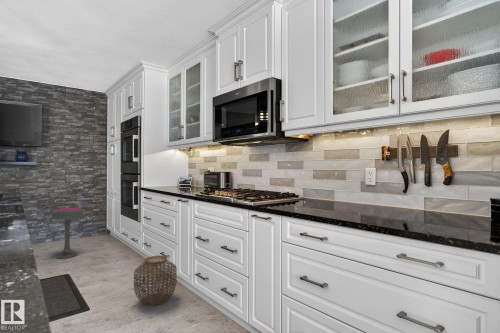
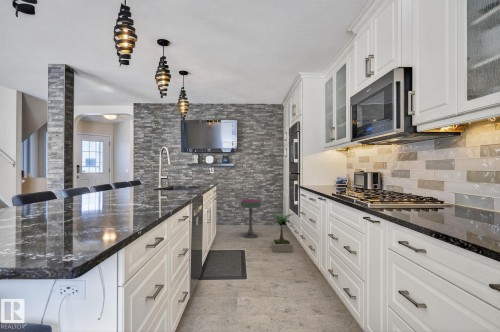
potted plant: none [99,219,137,269] -> present [270,213,293,252]
woven basket: present [134,256,177,306] -> none [279,246,315,289]

